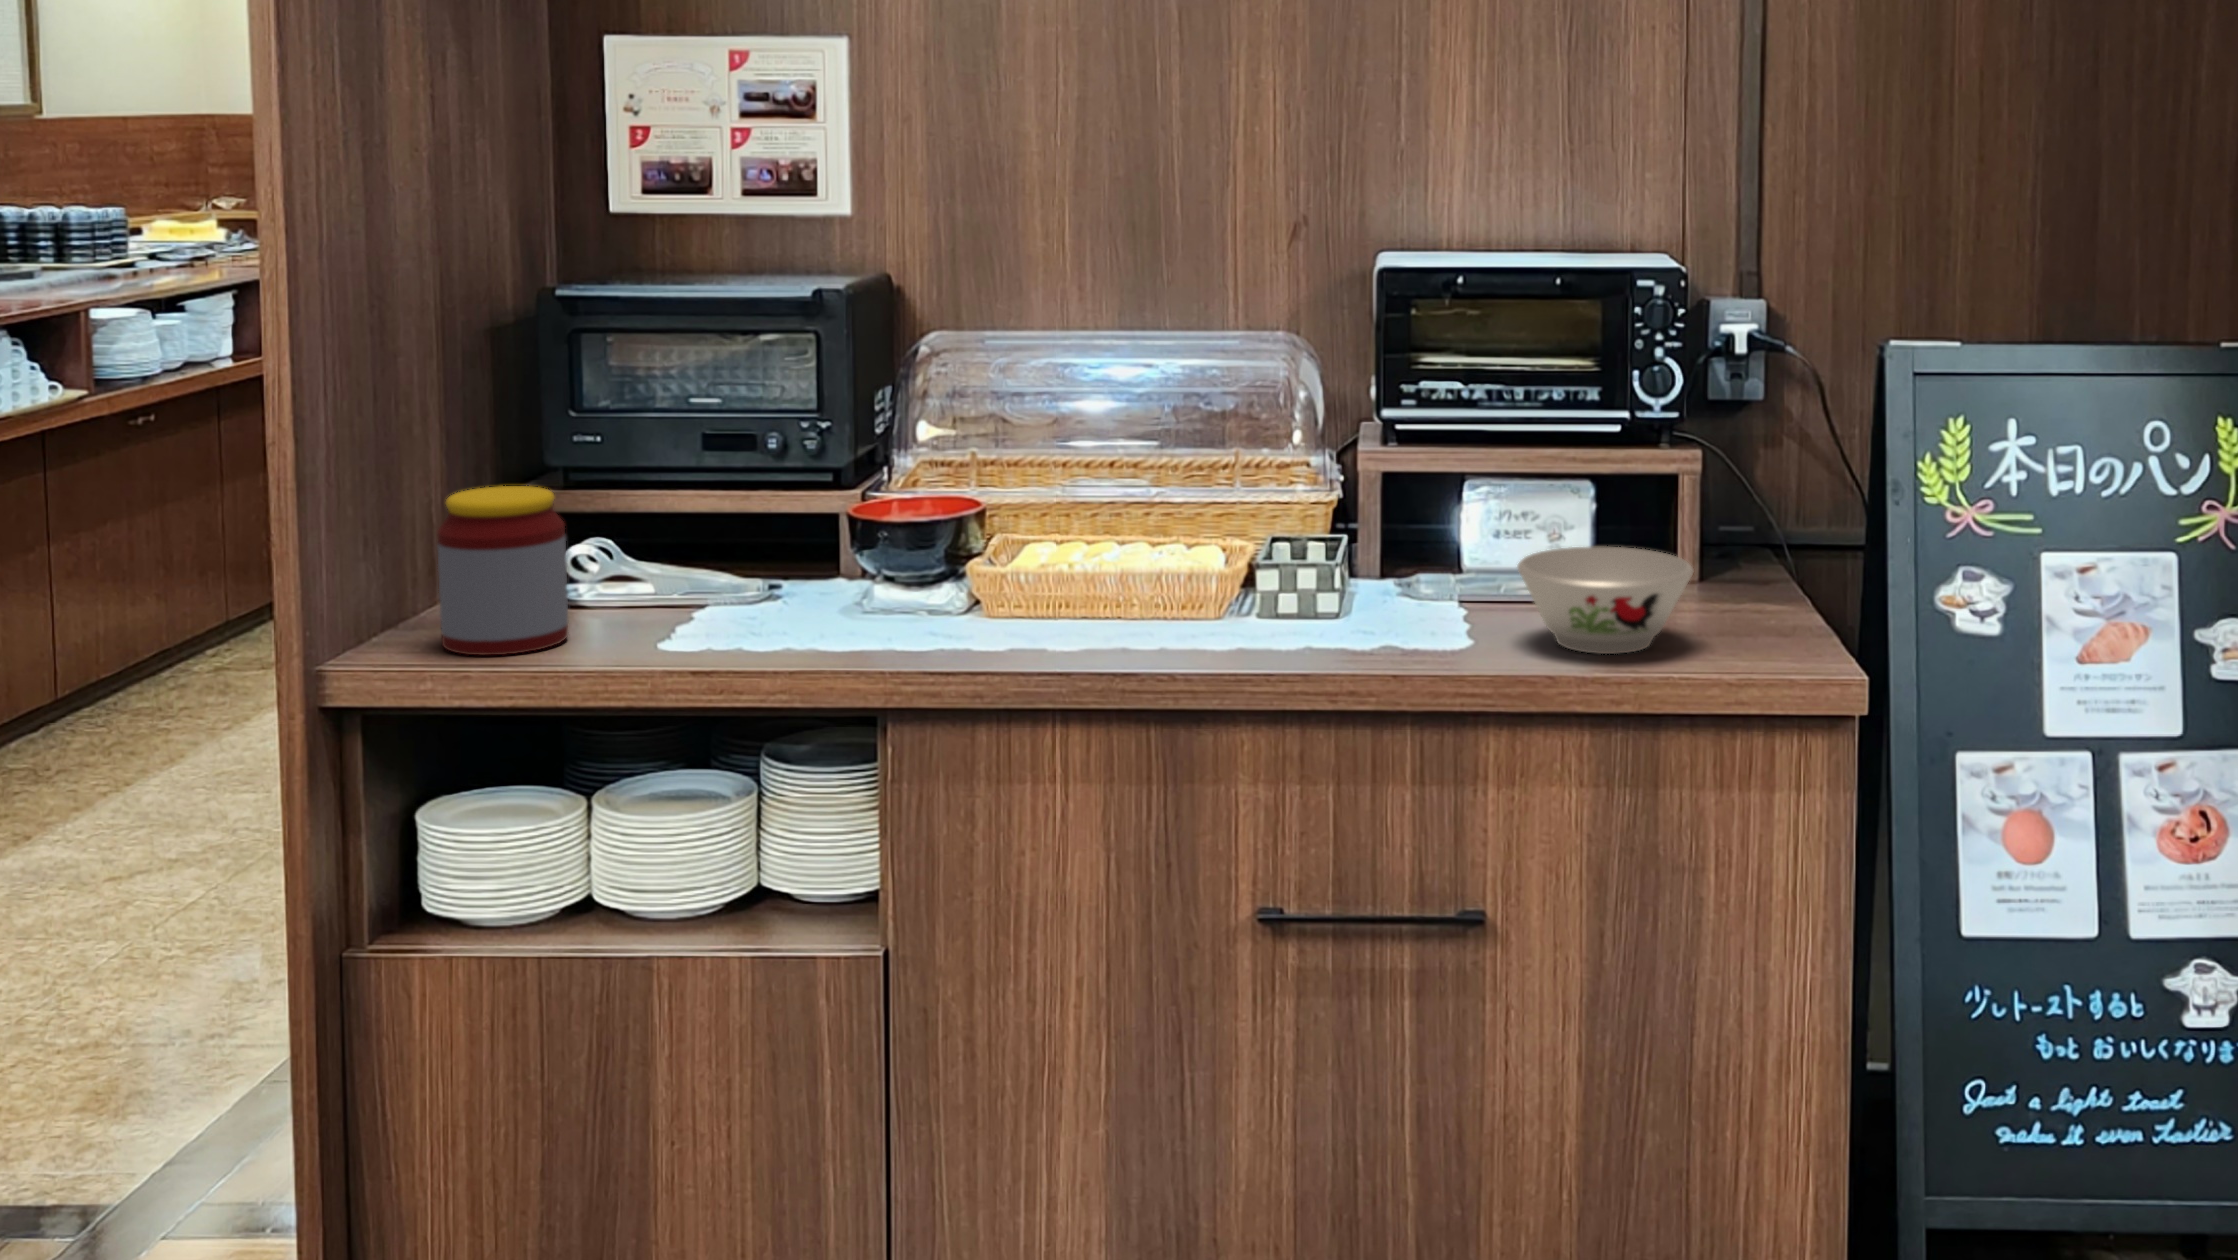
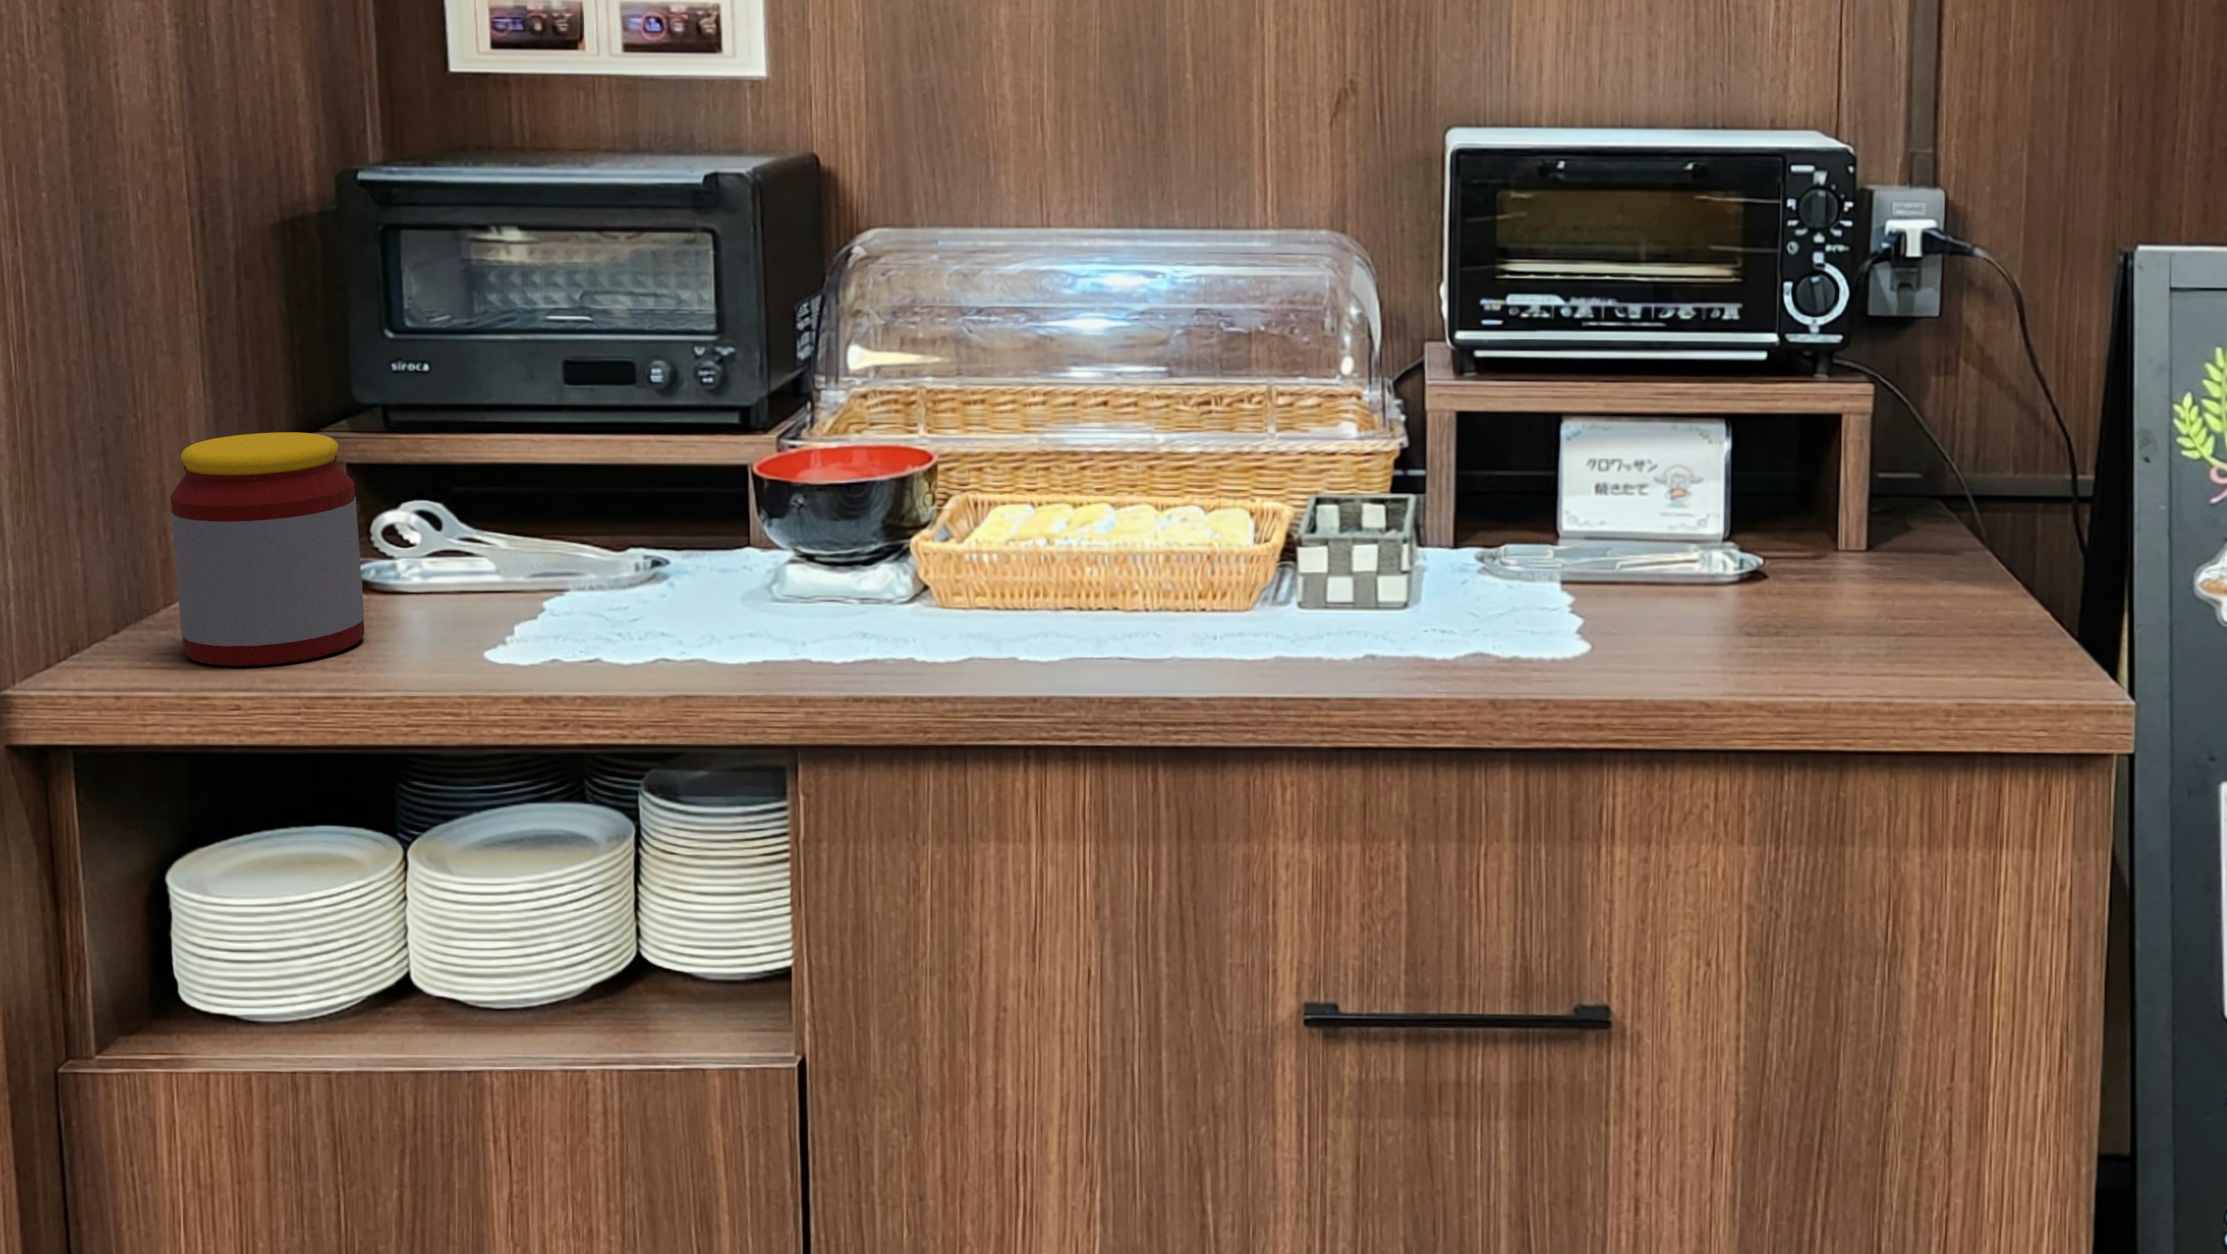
bowl: present [1517,546,1693,654] -> none [1655,514,1896,661]

